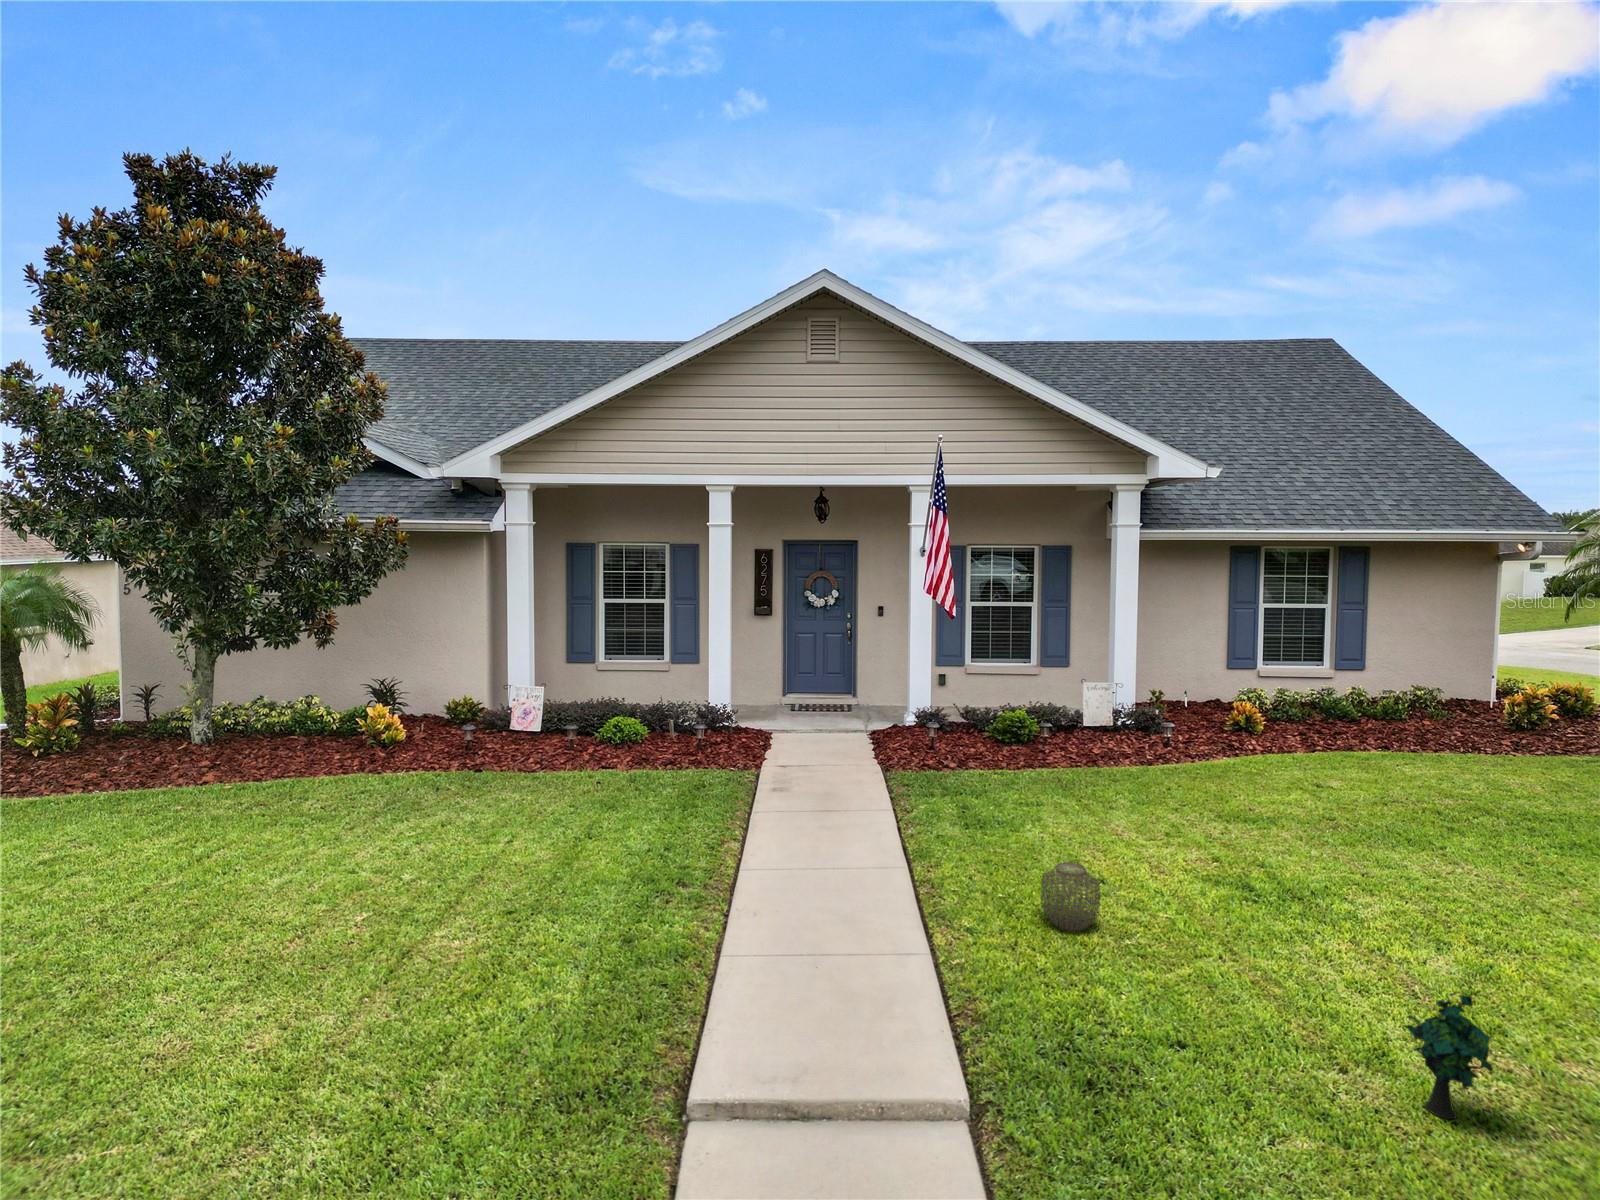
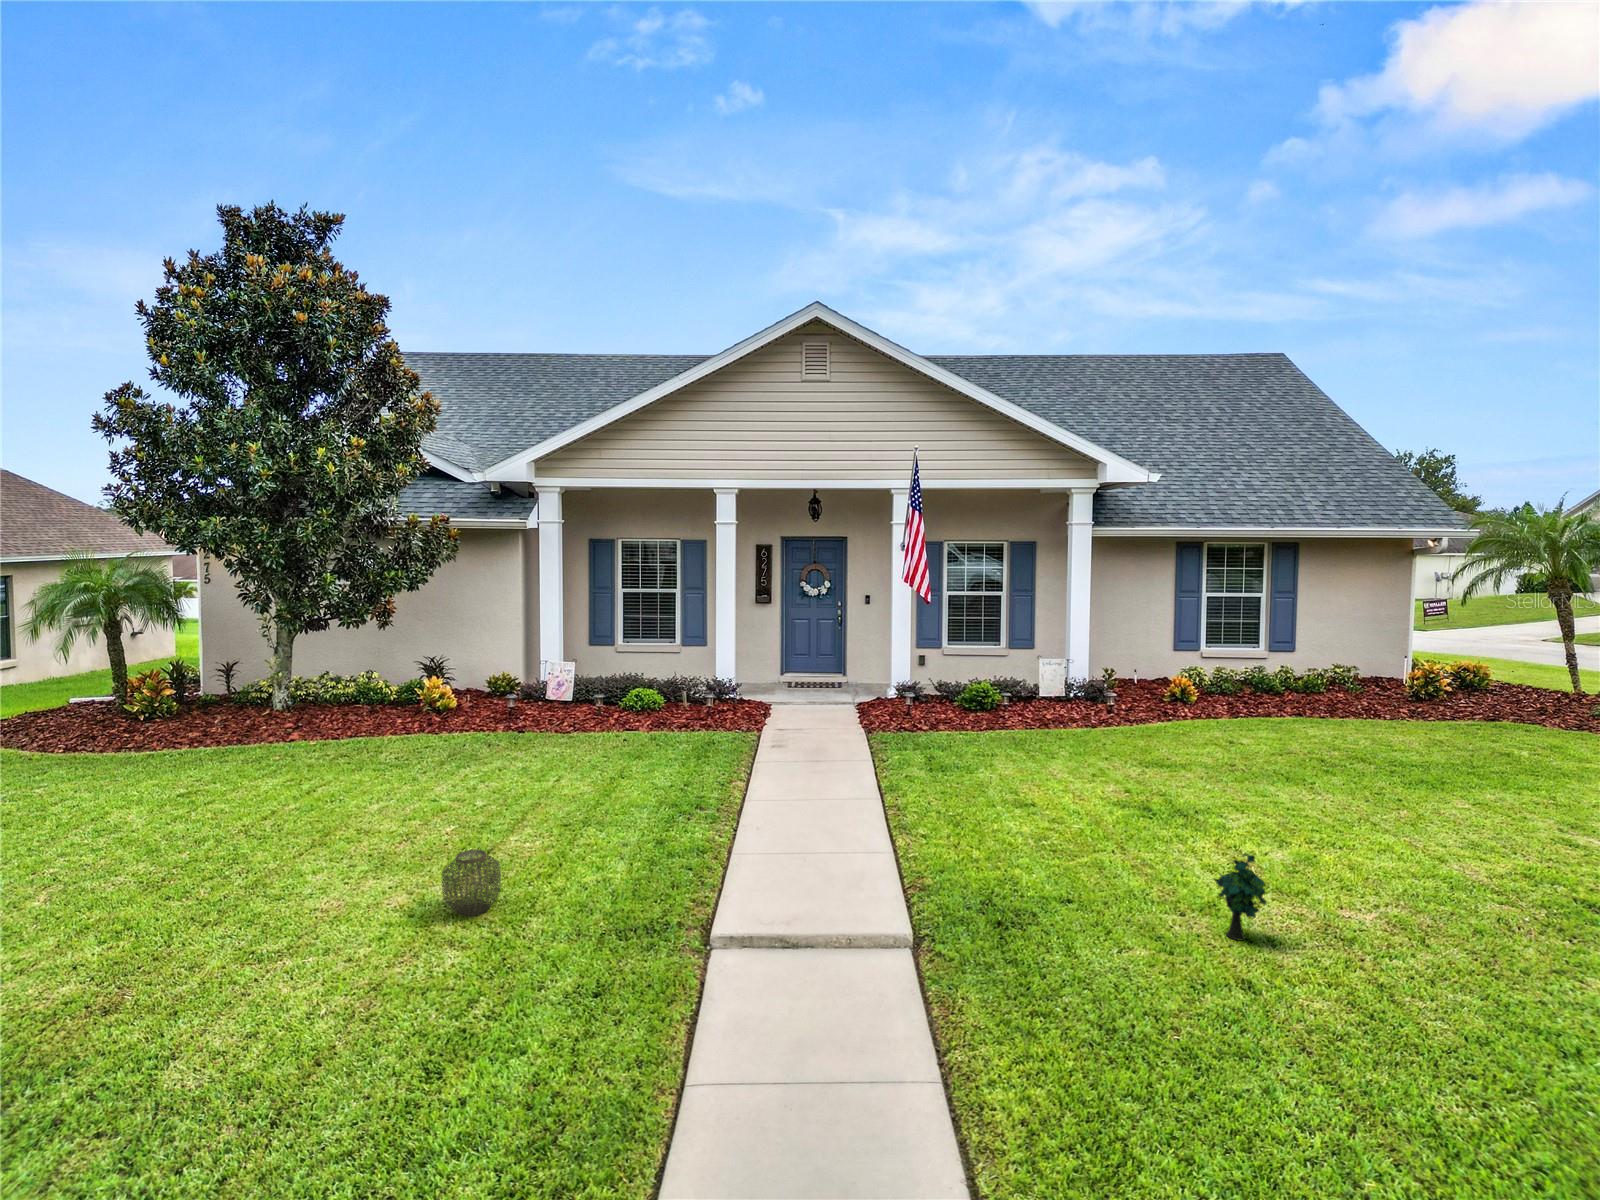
woven basket: present [1041,862,1100,931] -> present [442,849,501,916]

